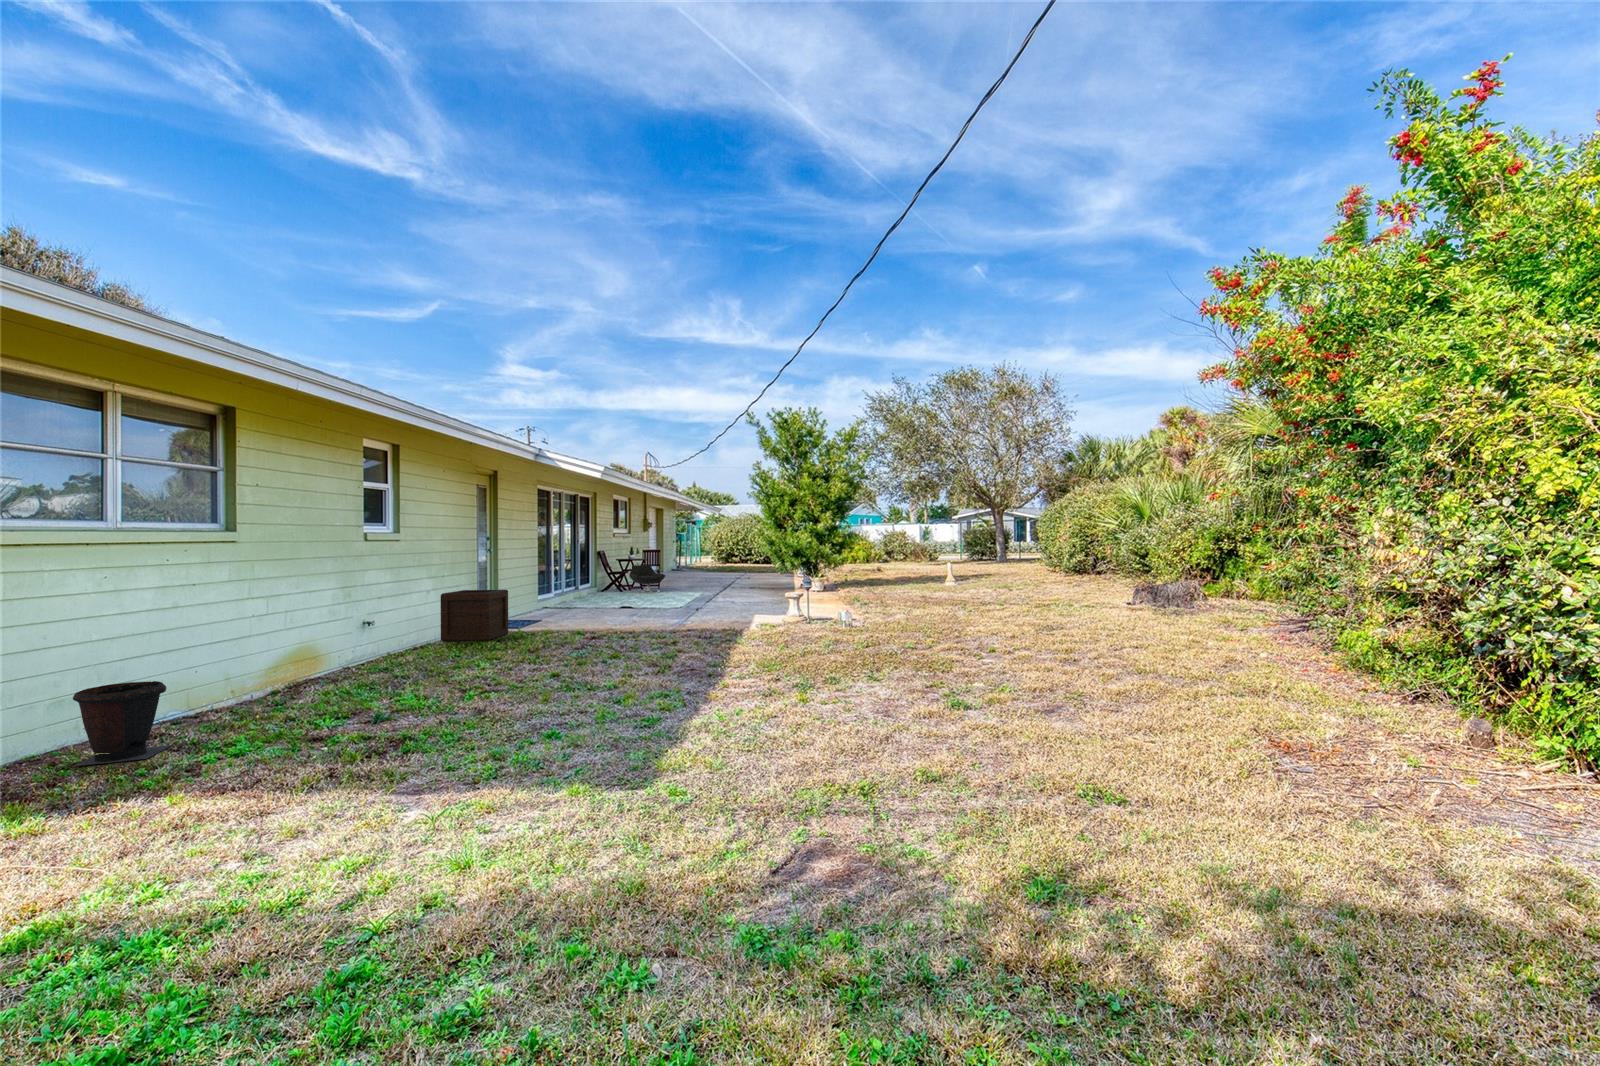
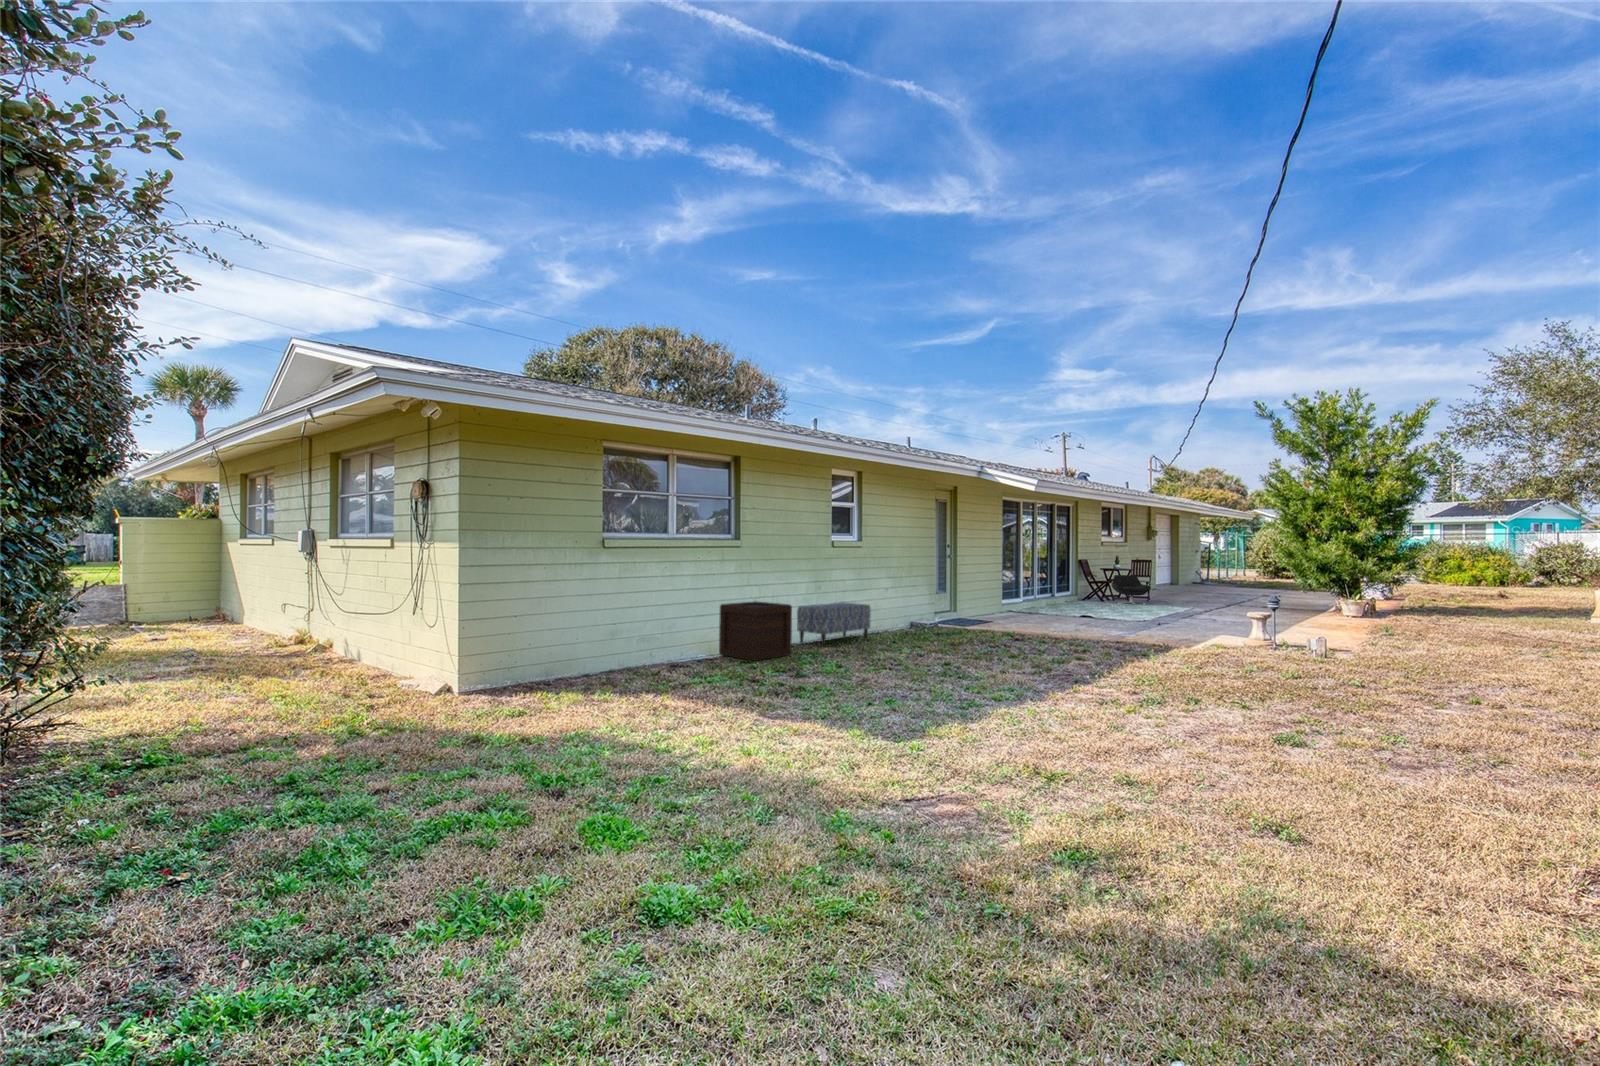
wooden crate: present [440,590,508,641] -> present [719,601,792,661]
bench: none [325,615,430,678] -> present [797,602,871,646]
bucket: present [73,681,171,766] -> none [648,626,691,670]

